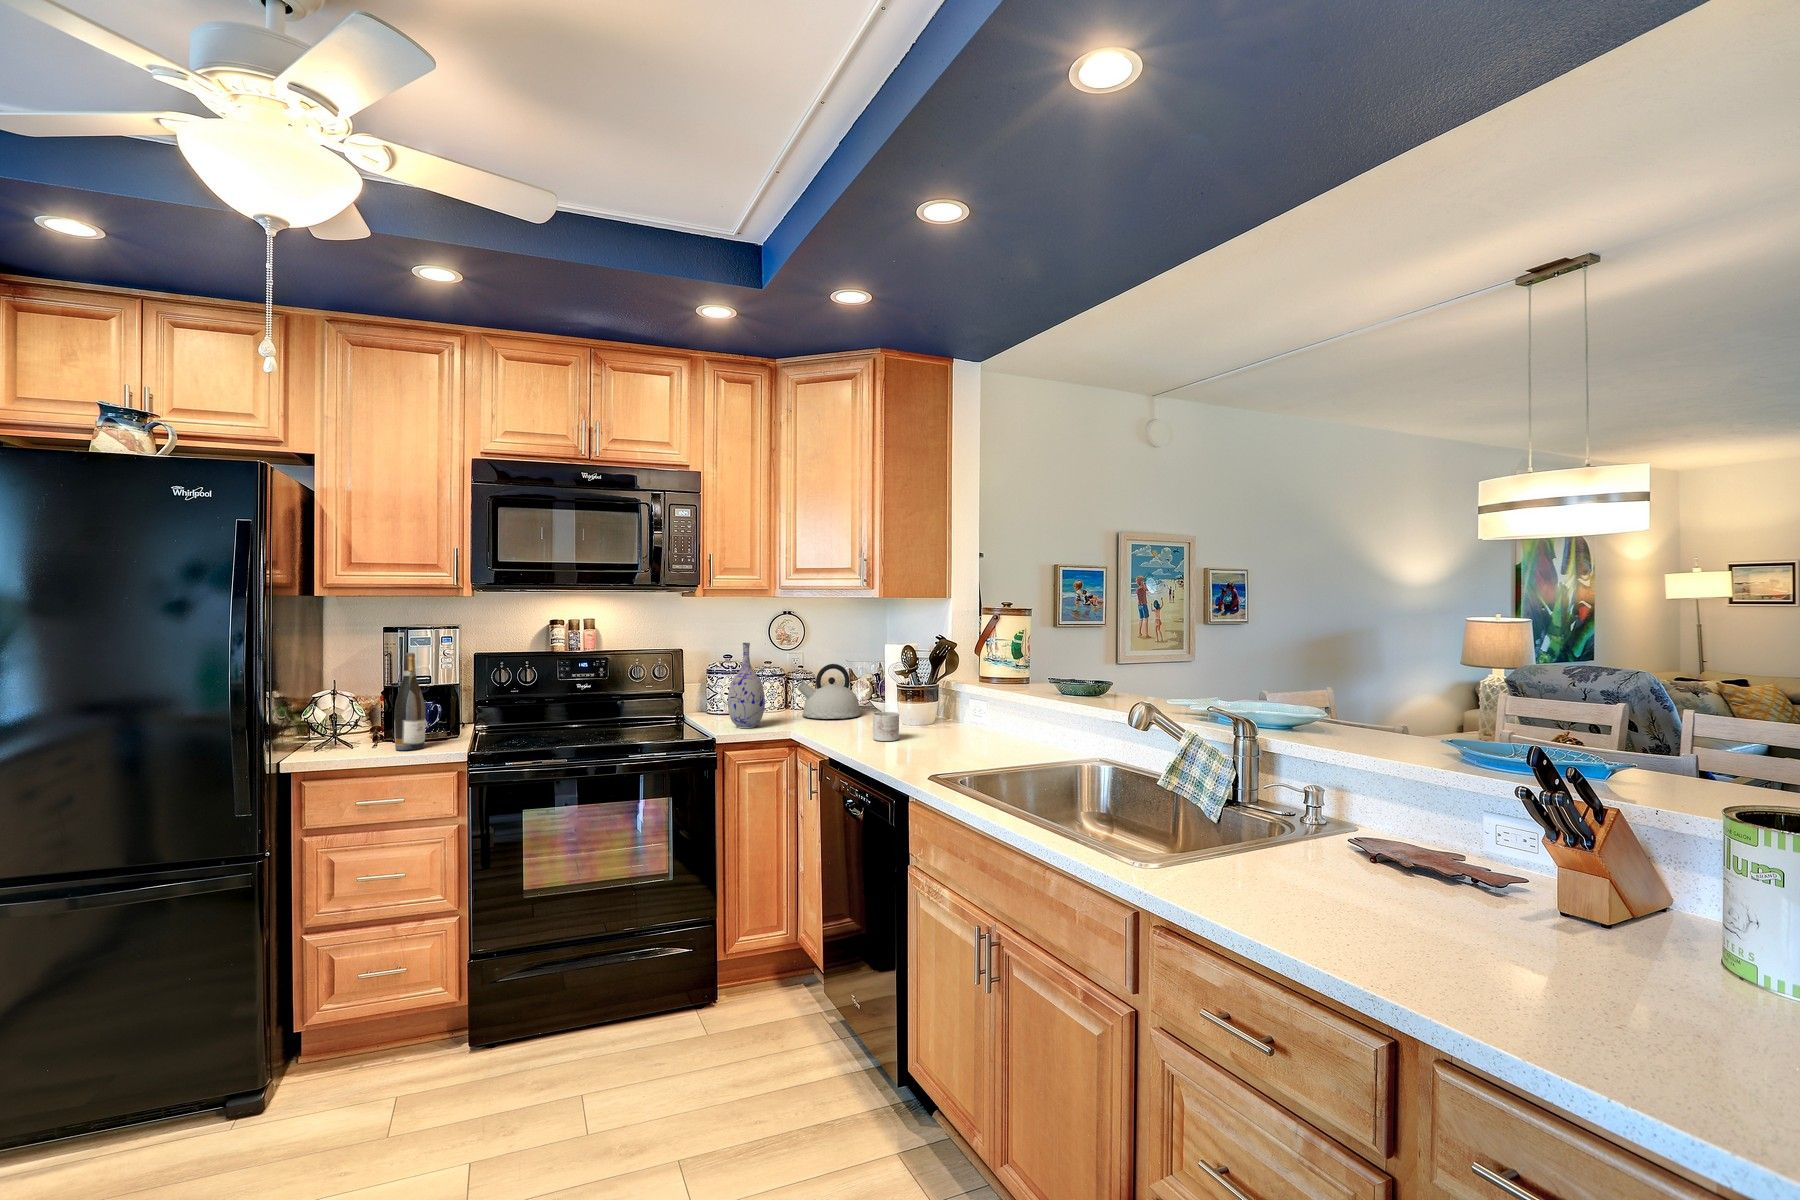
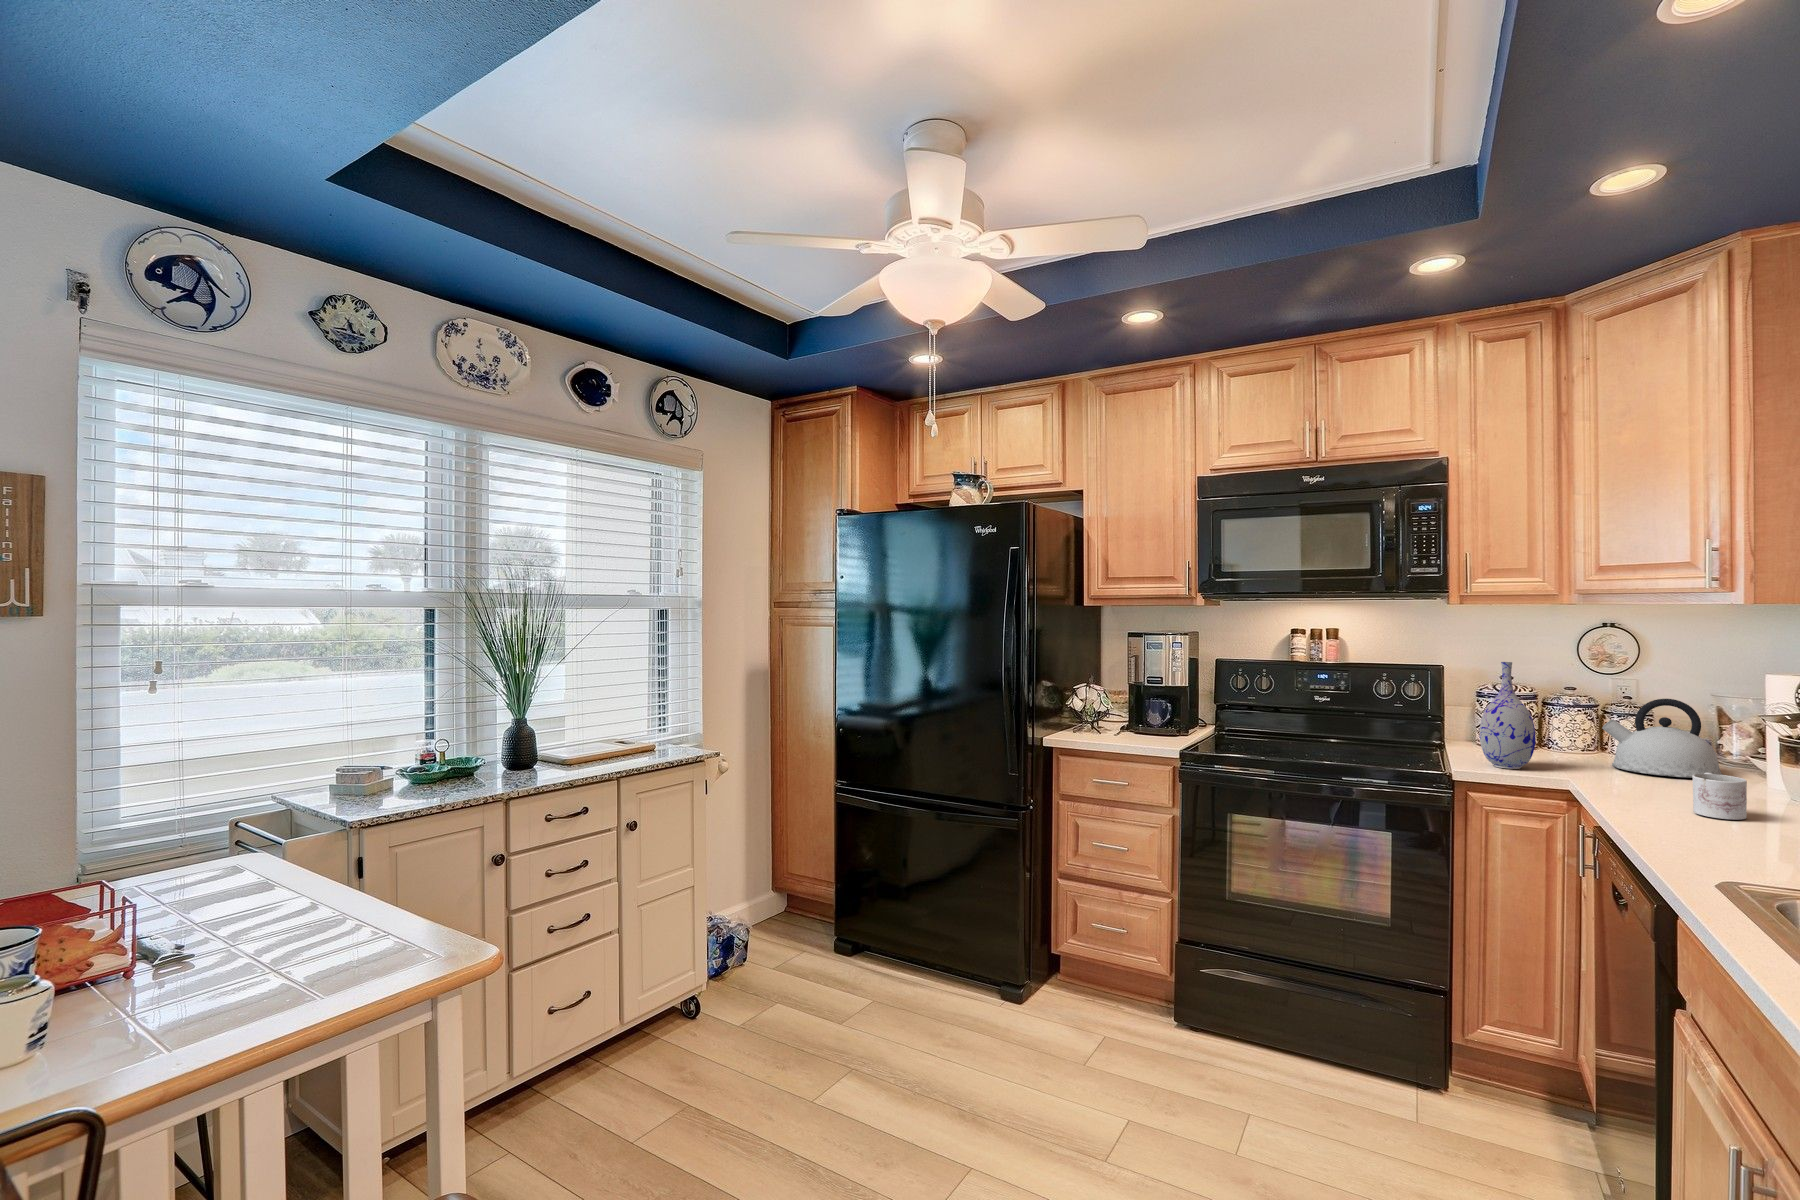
wine bottle: present [394,653,425,750] -> none [1131,654,1156,740]

